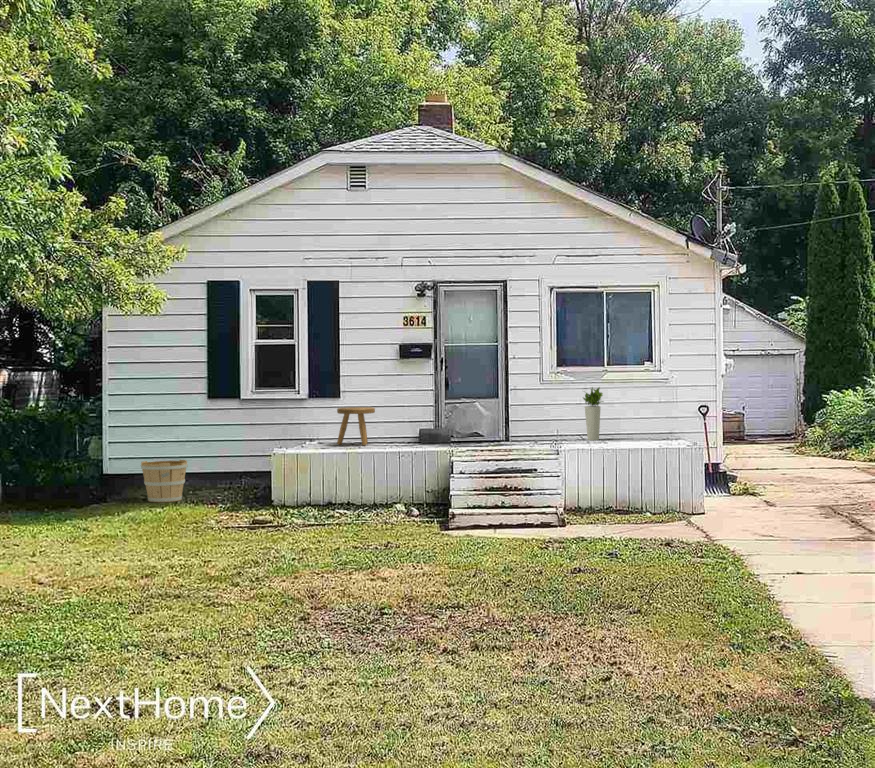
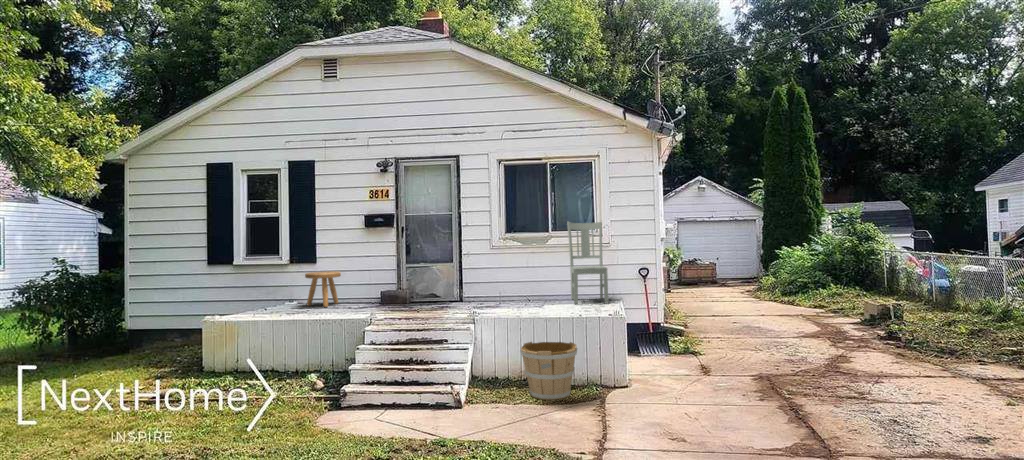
chair: none [624,355,674,442] -> present [567,222,609,304]
planter: present [583,388,603,440] -> none [525,251,549,301]
wooden bucket: present [141,460,188,502] -> present [521,342,577,400]

